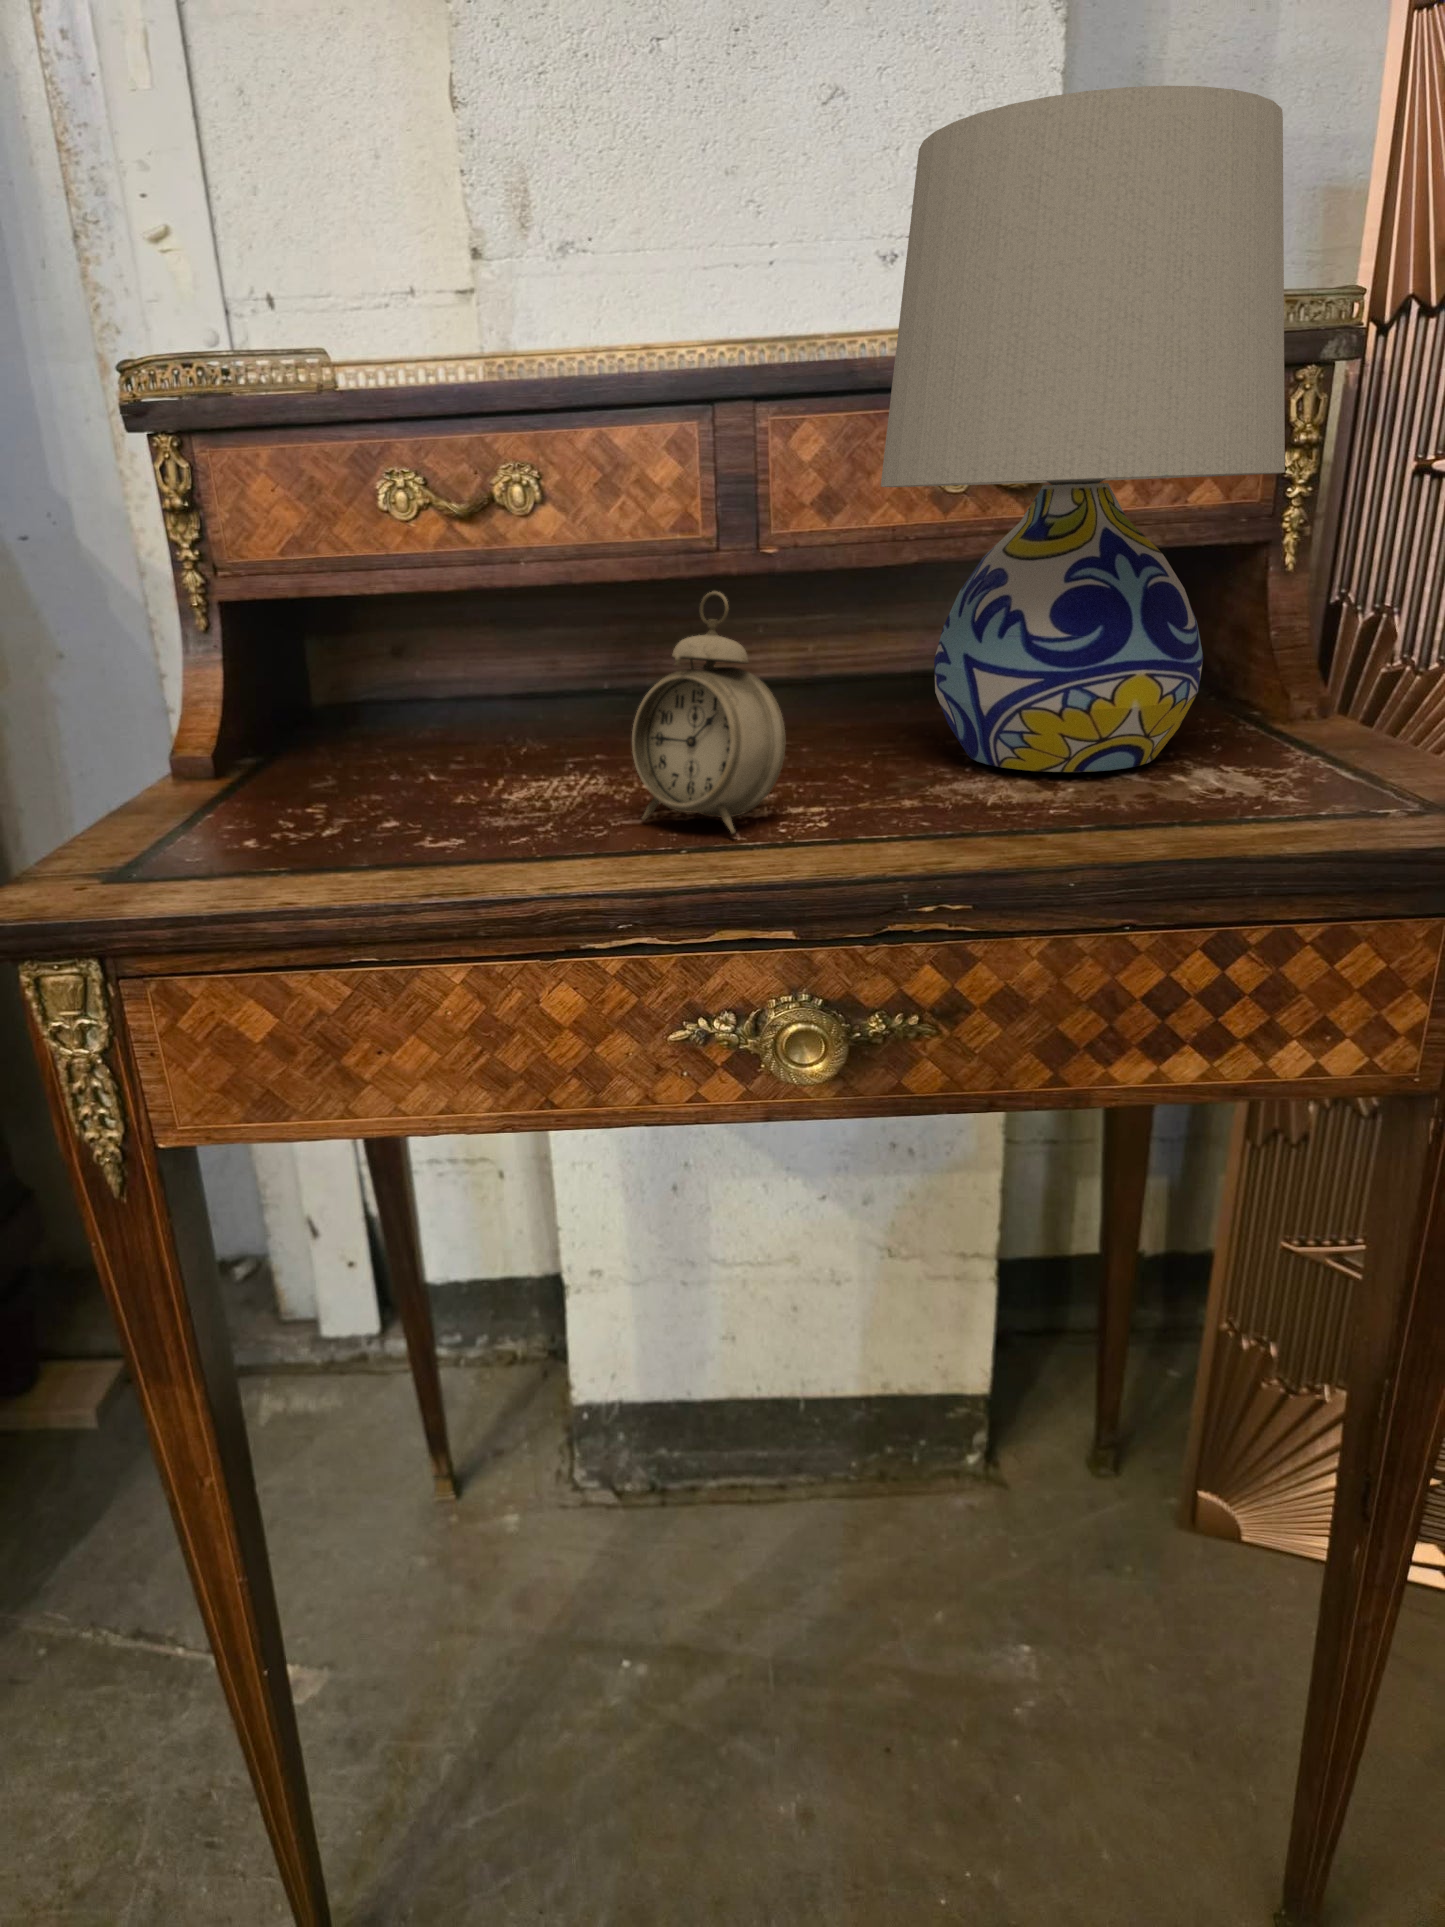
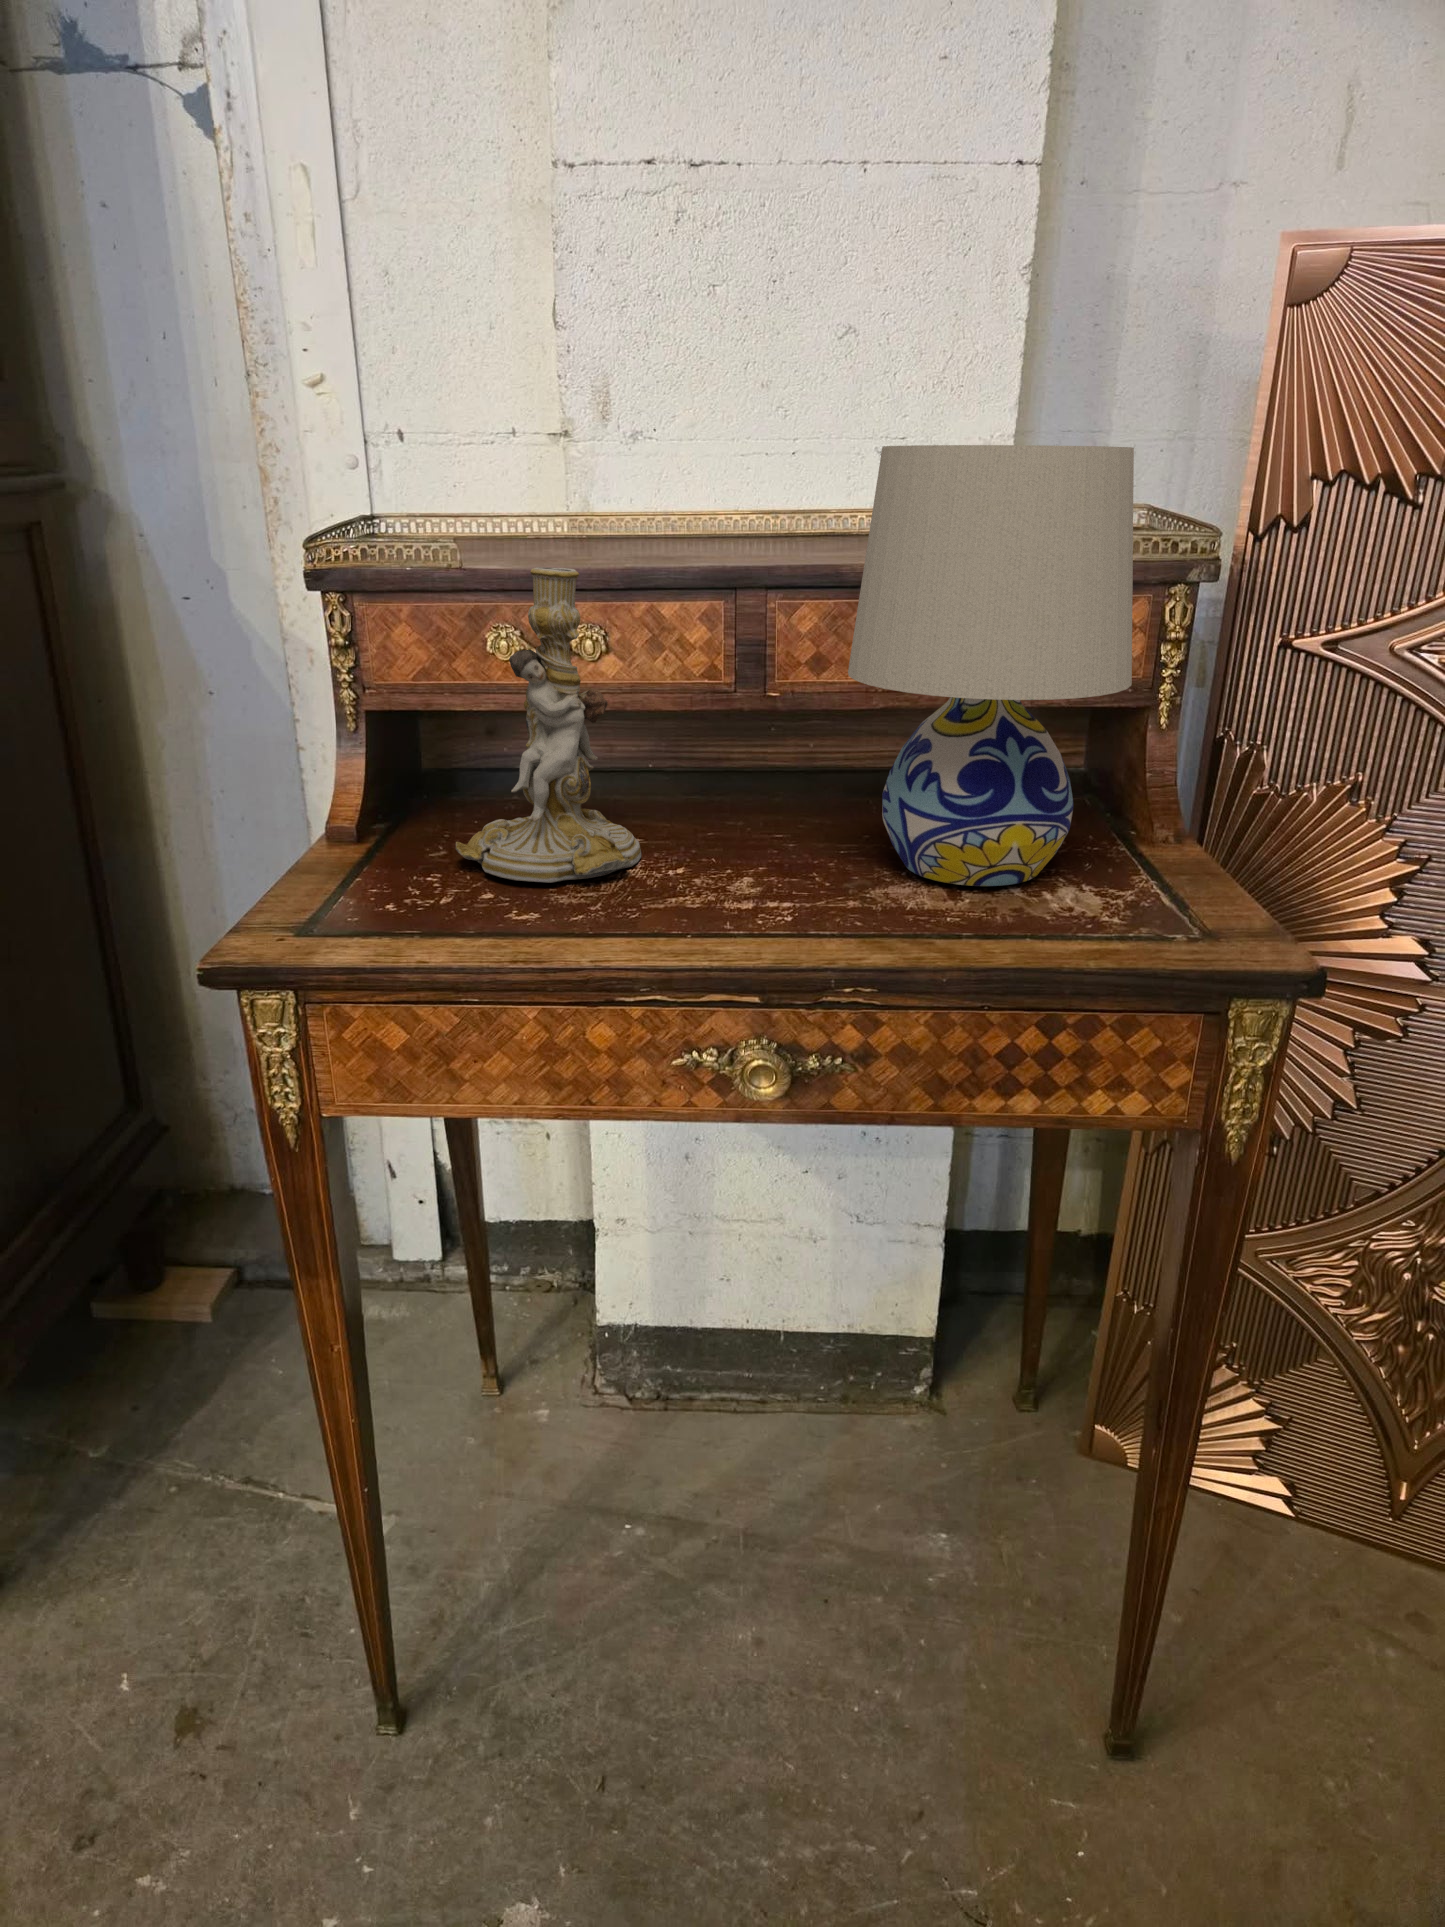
candlestick: none [345,355,605,801] -> present [456,567,641,883]
alarm clock: present [632,591,785,834] -> none [658,757,764,925]

